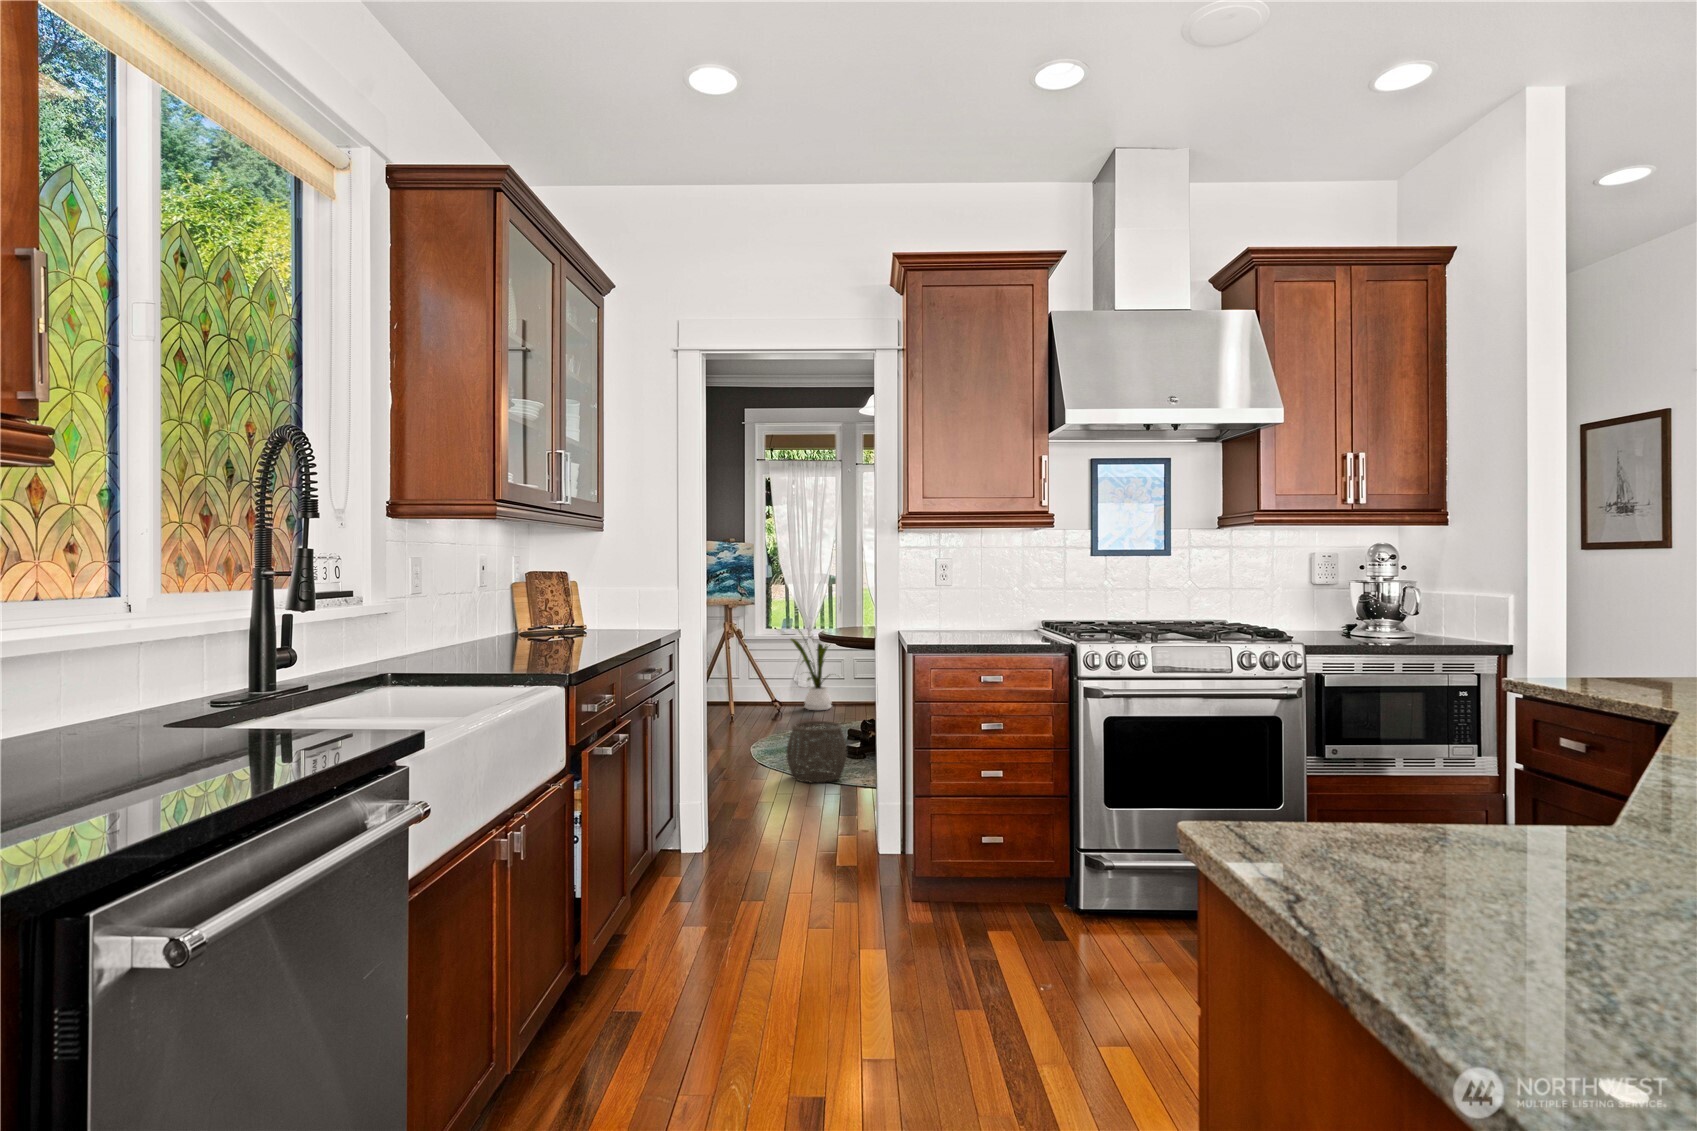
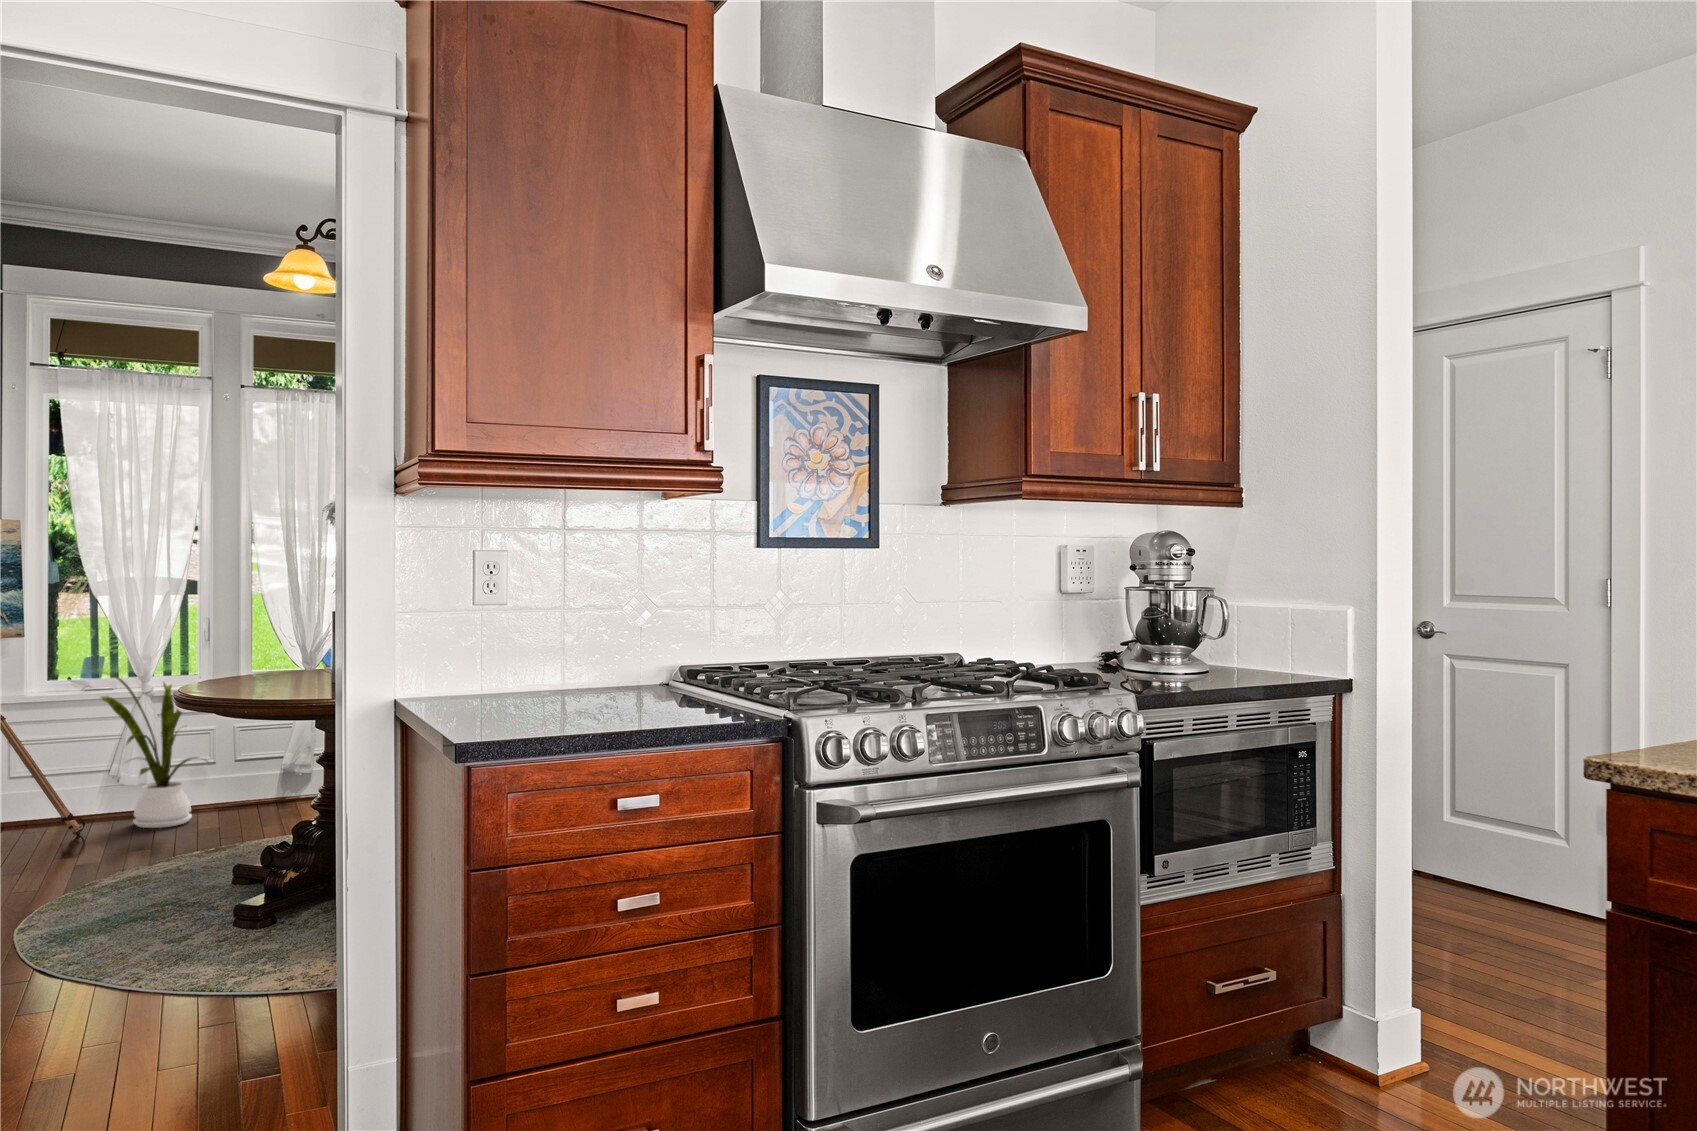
woven basket: present [787,721,847,783] -> none [103,870,247,1005]

